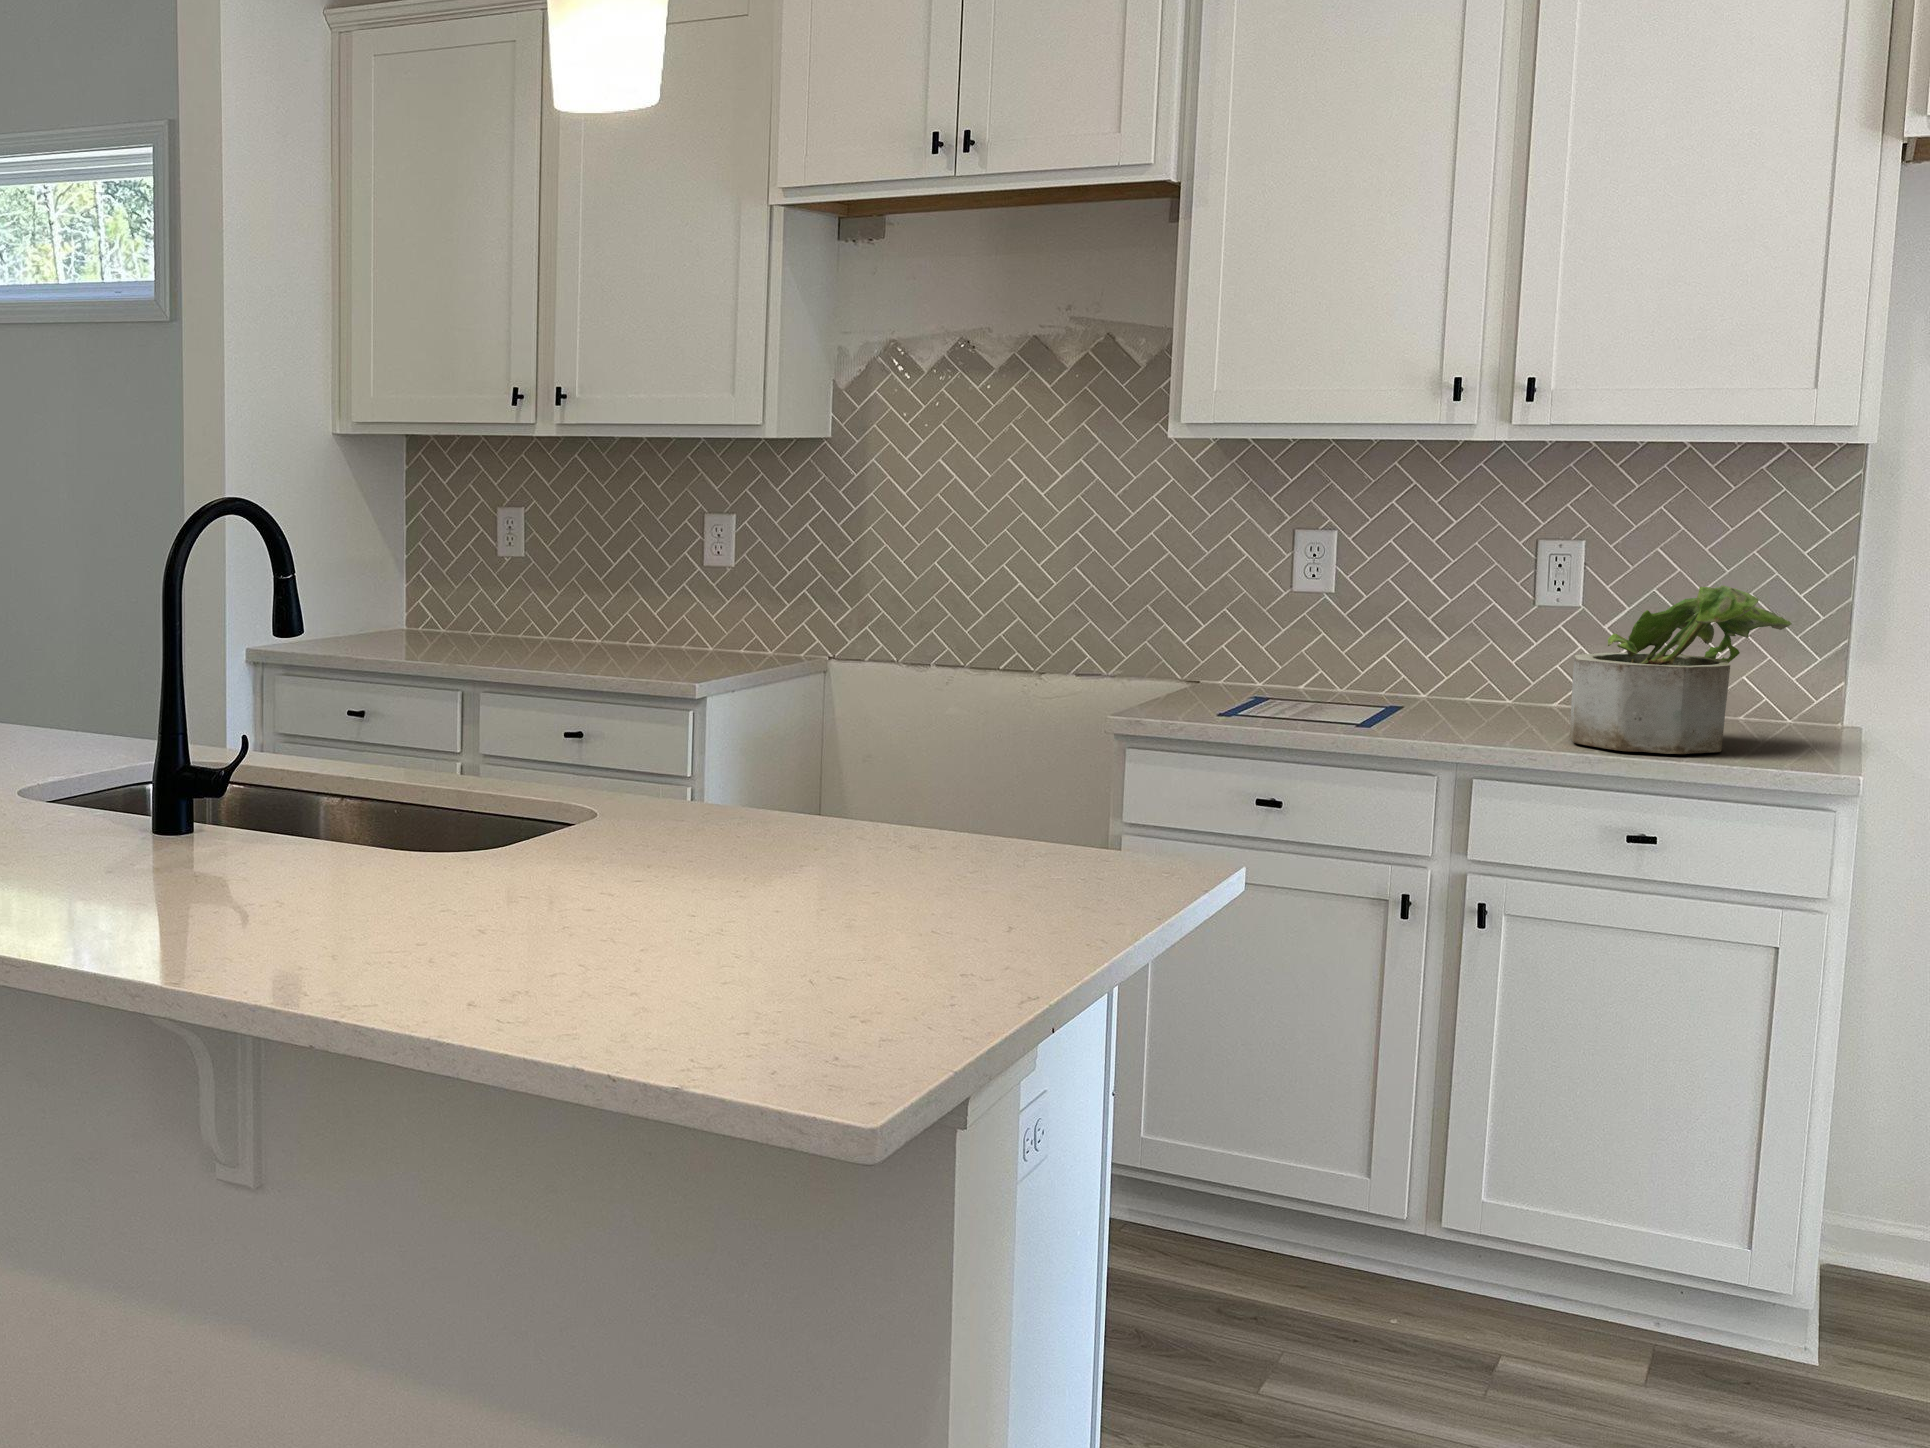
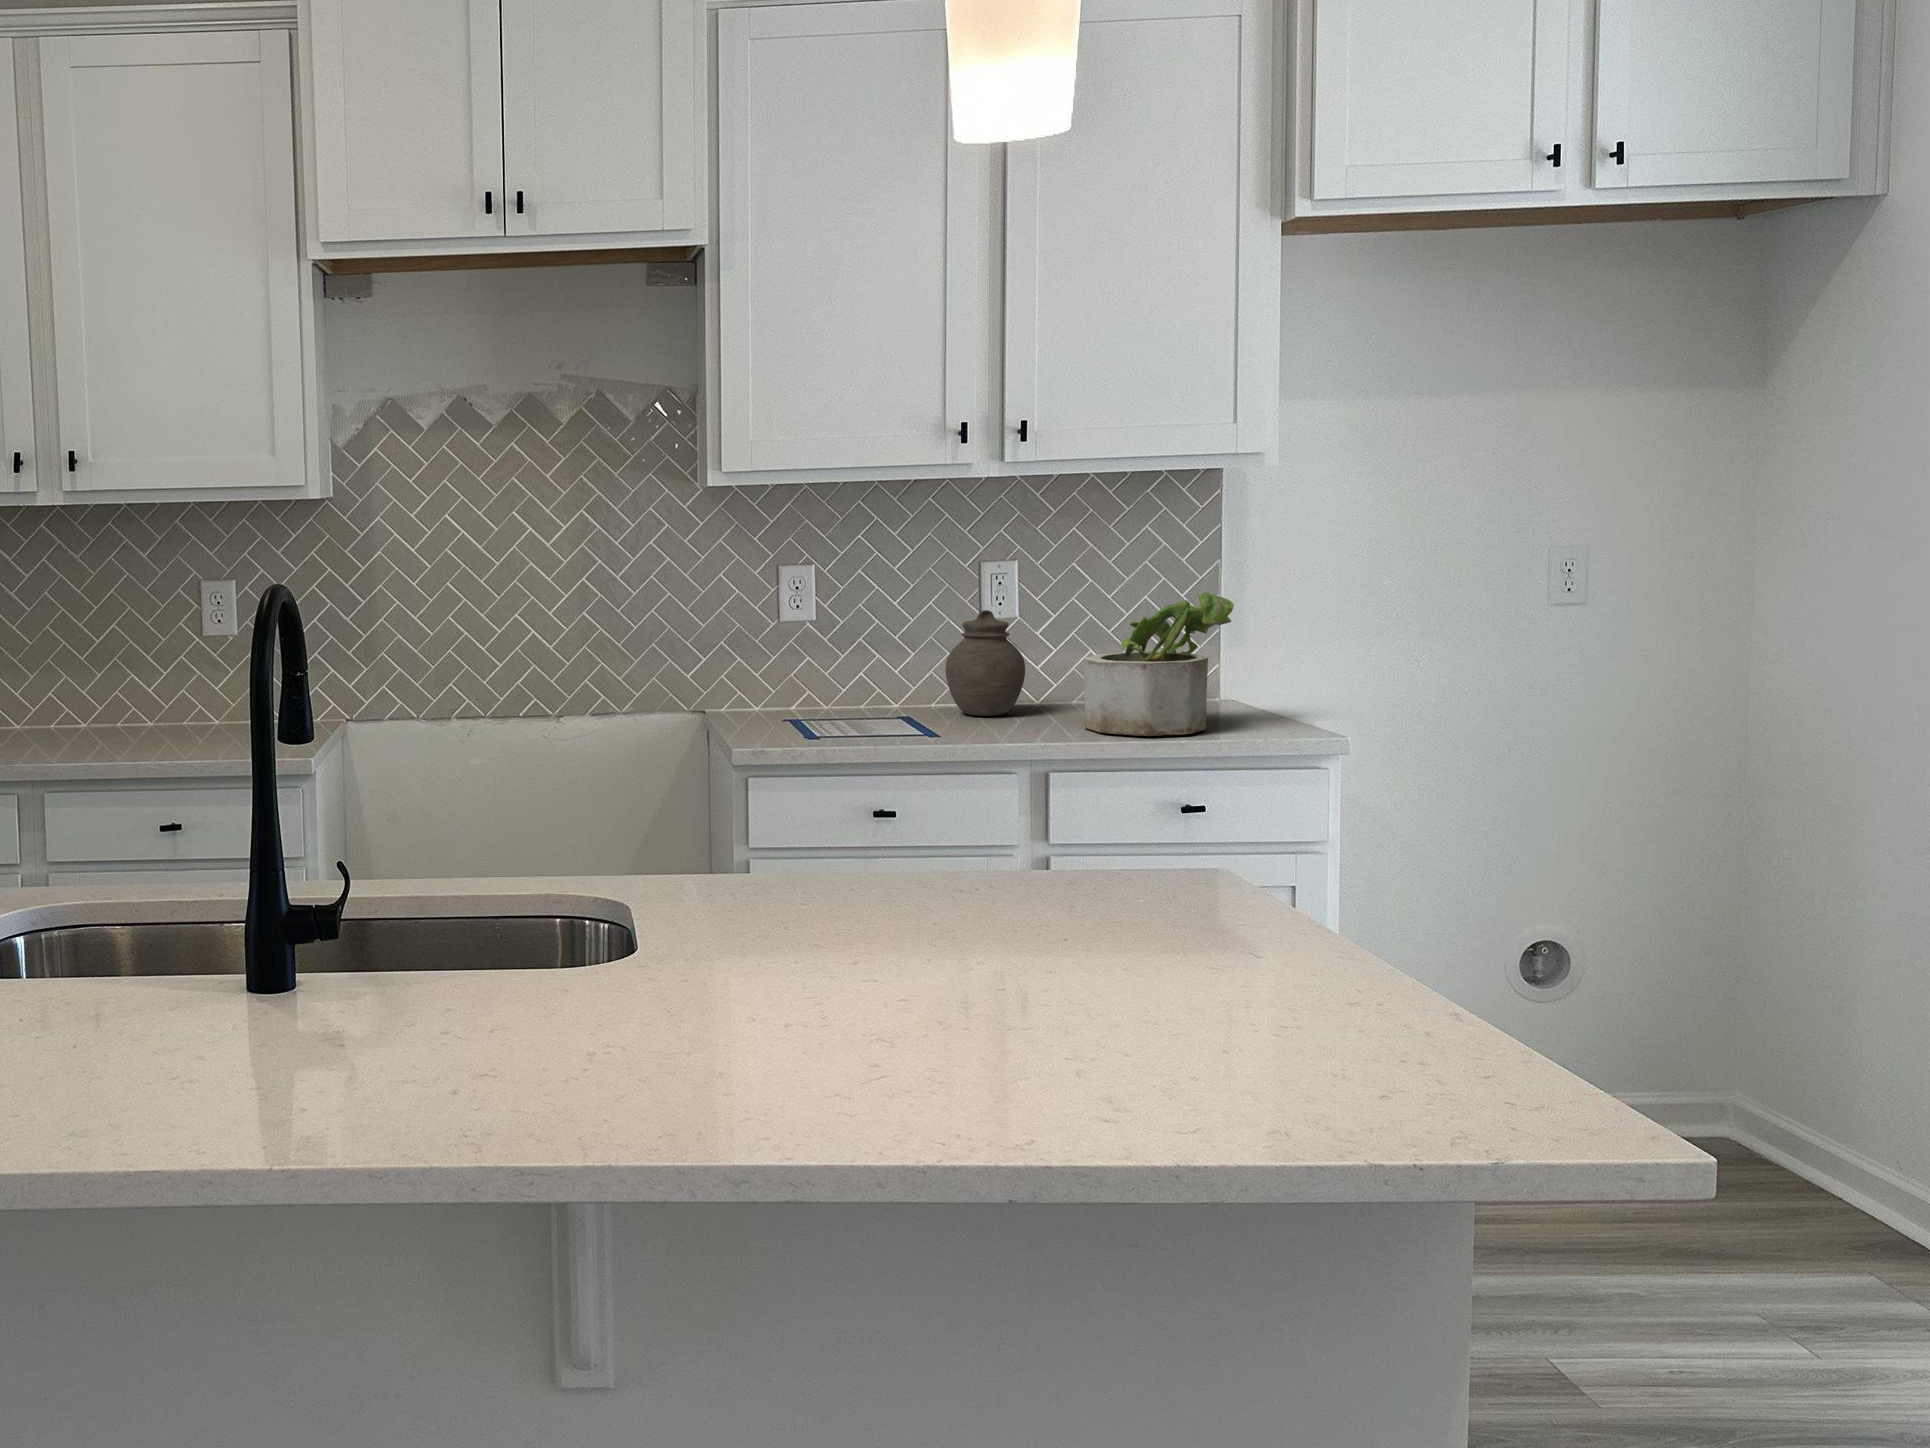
jar: none [1448,593,1547,715] -> present [946,610,1025,716]

